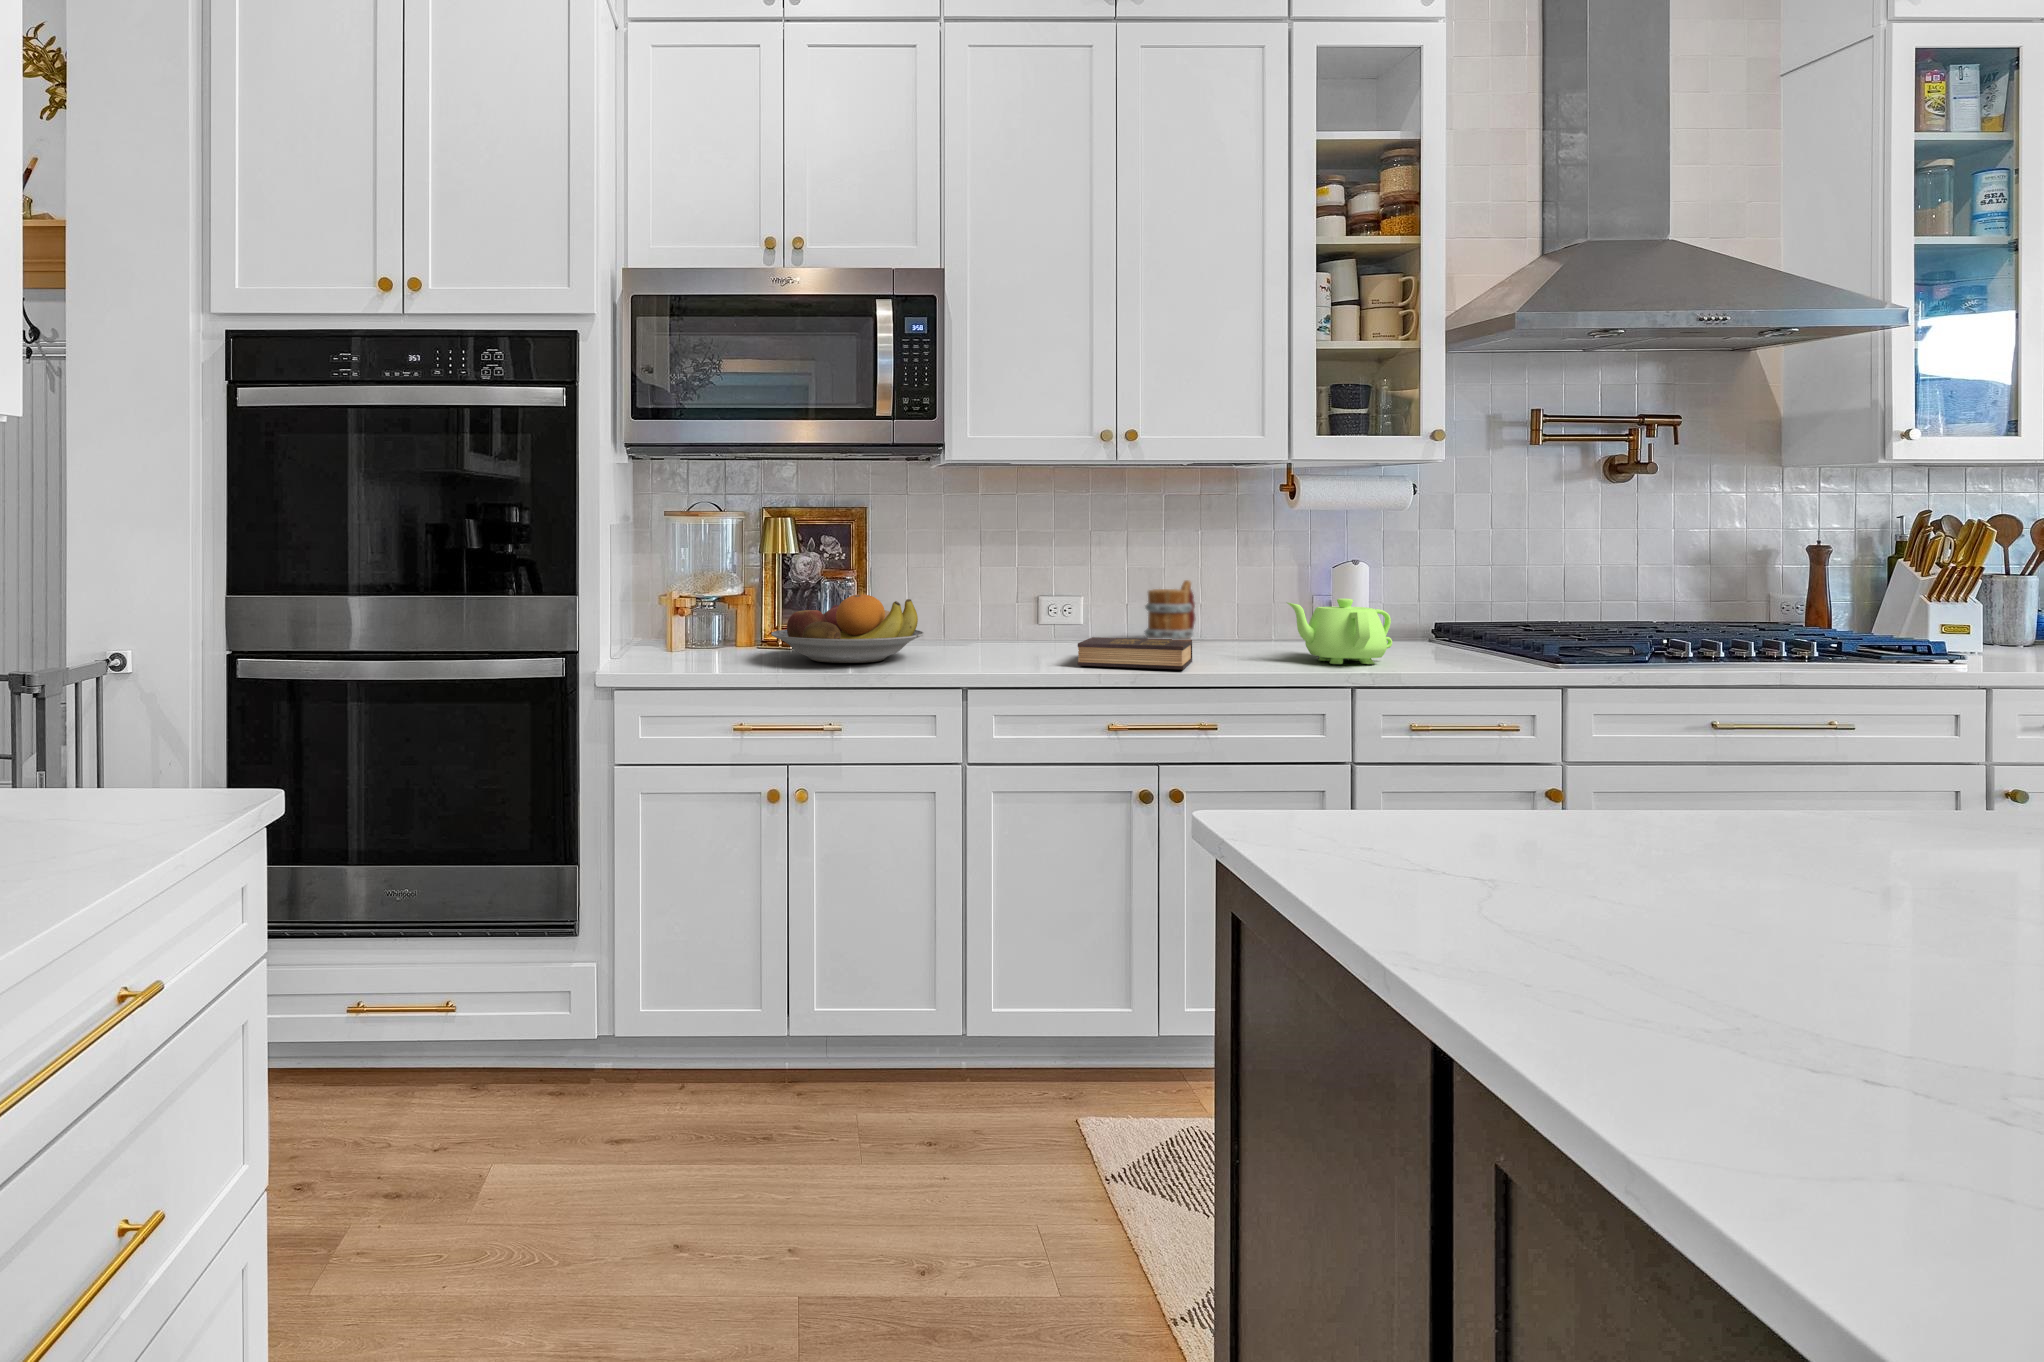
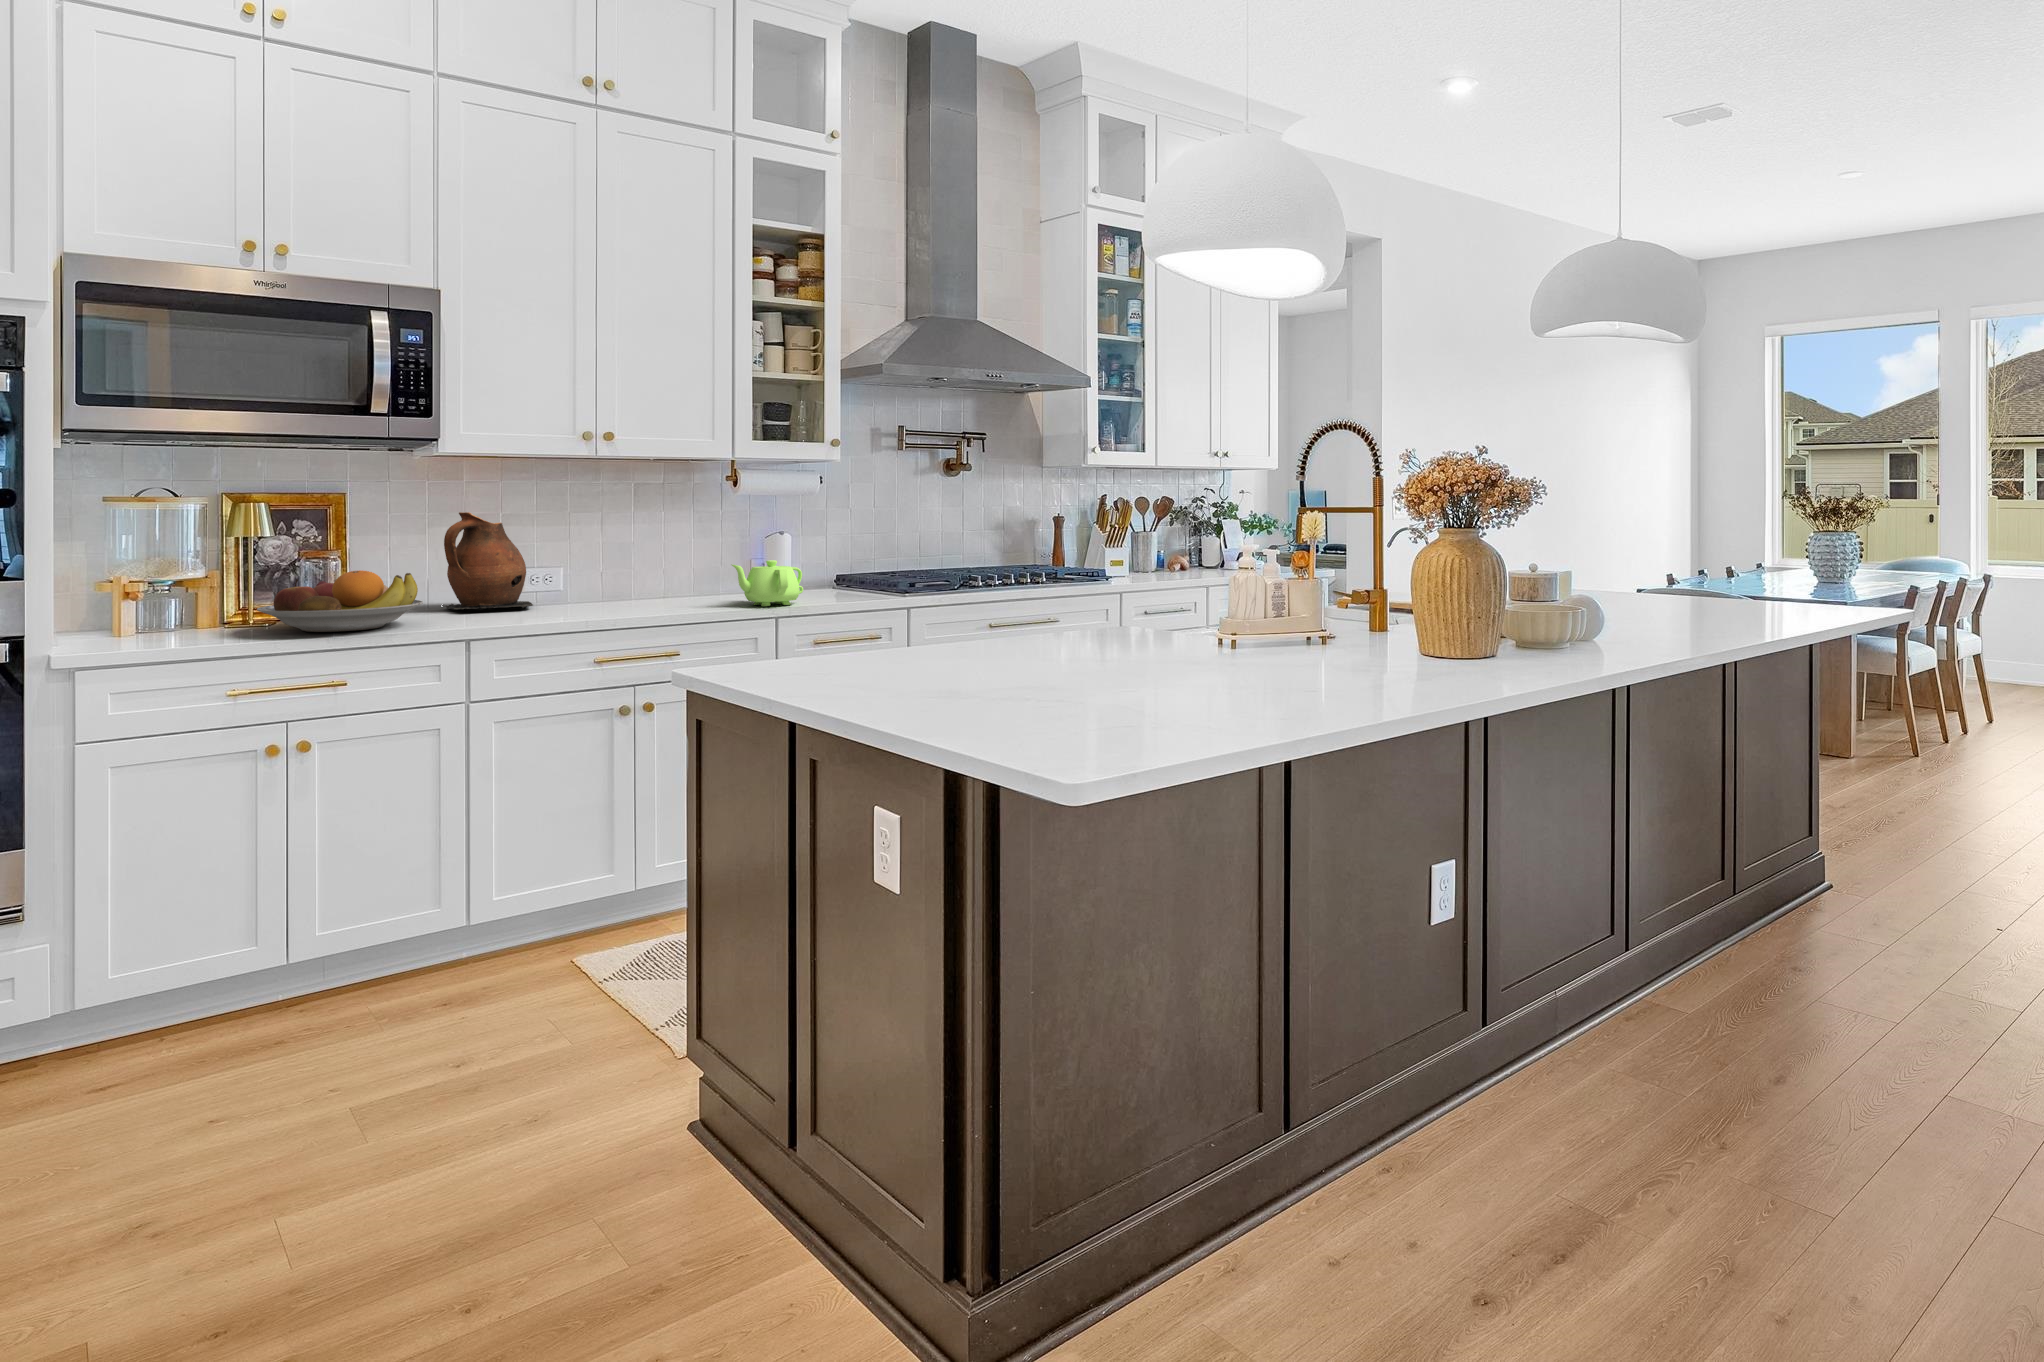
ceramic pitcher: none [954,530,1046,647] -> present [444,512,533,610]
mug: present [1144,580,1195,640] -> none [618,550,660,601]
hardback book: present [1078,637,1192,669] -> none [569,595,661,619]

